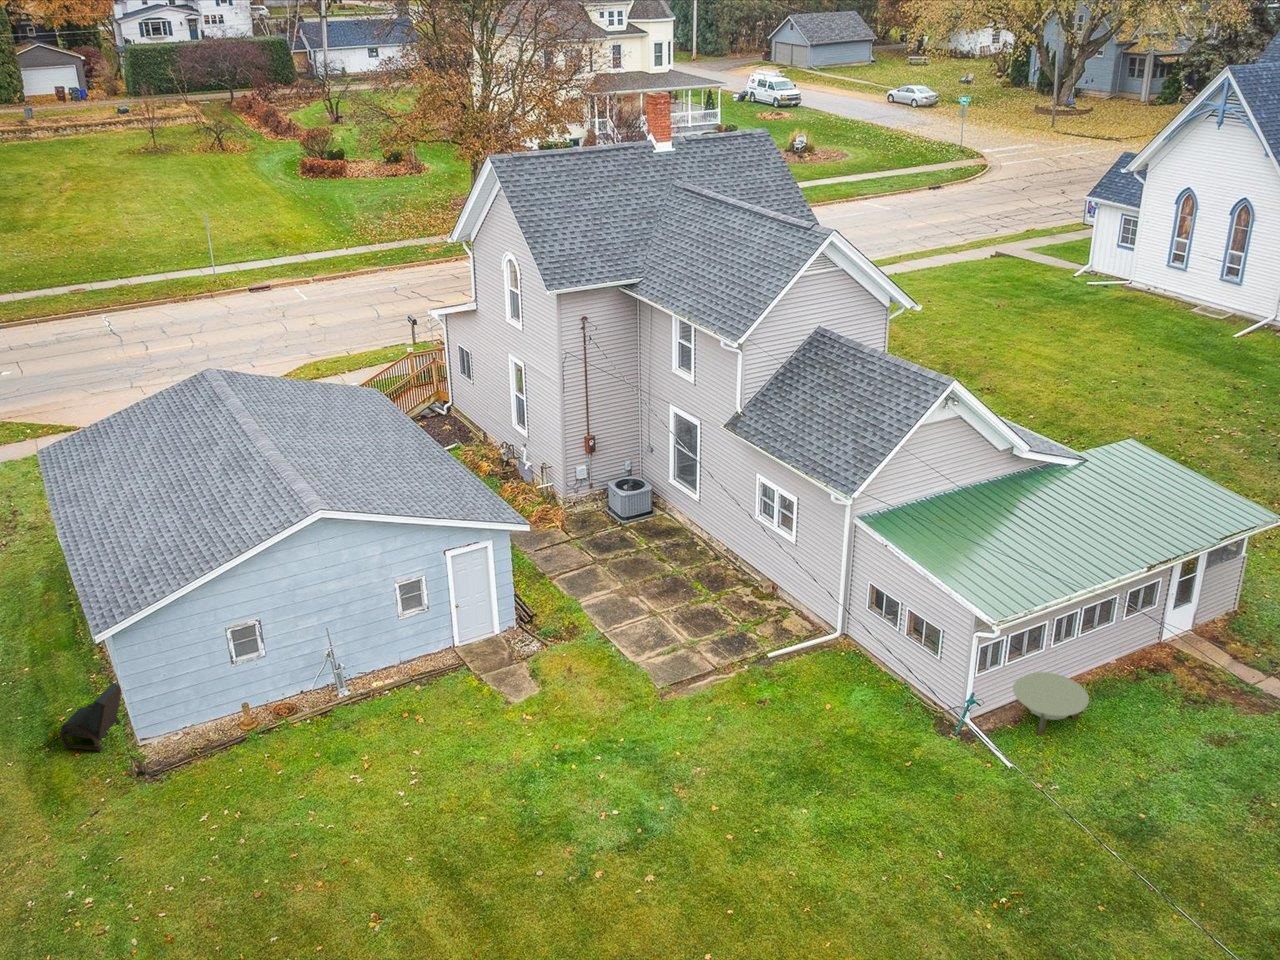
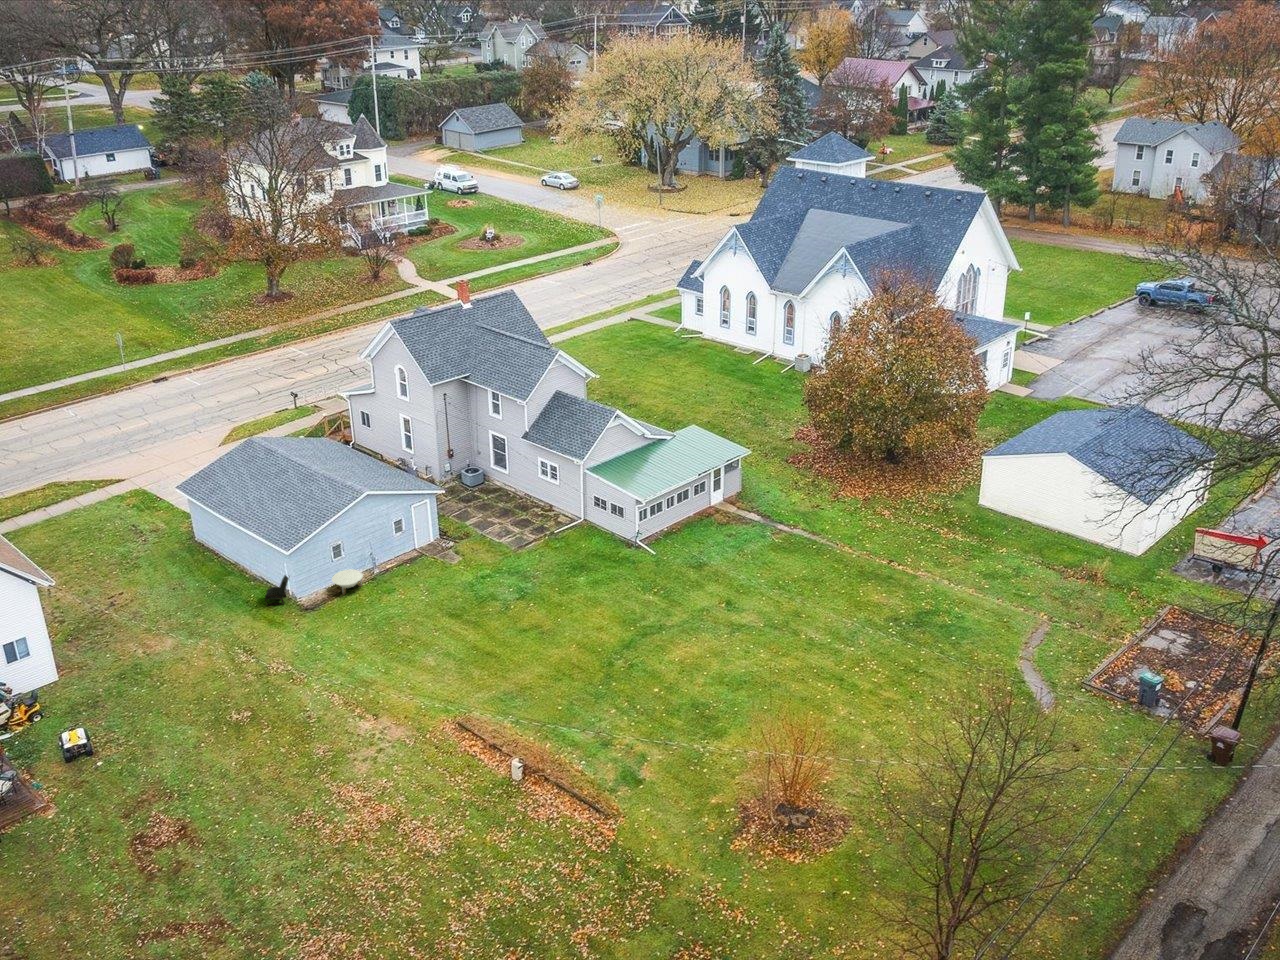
round table: present [1013,672,1089,735] -> present [332,570,363,595]

